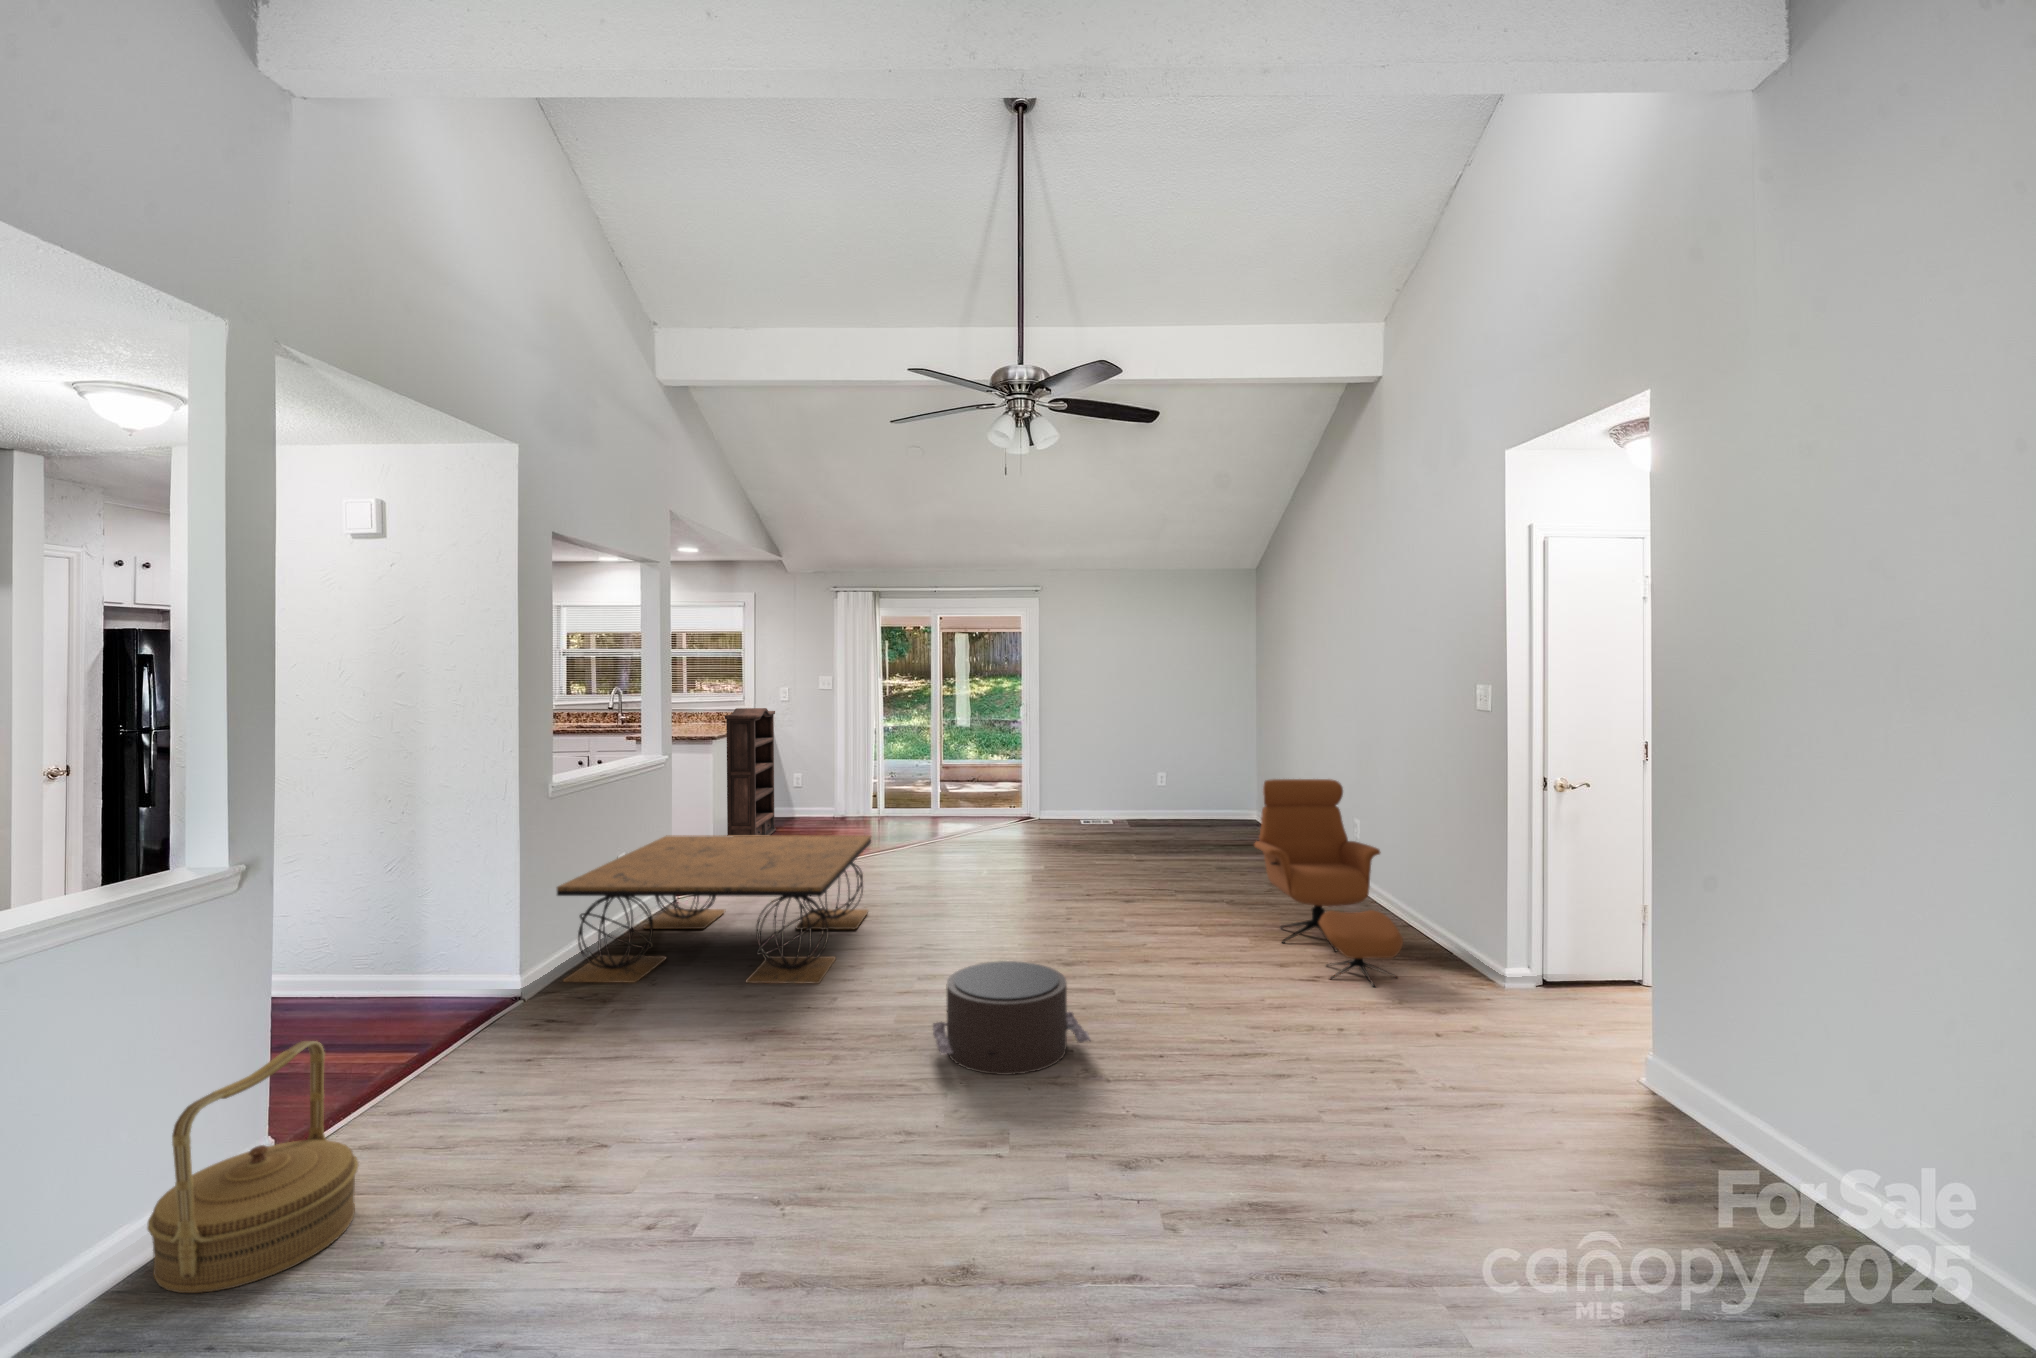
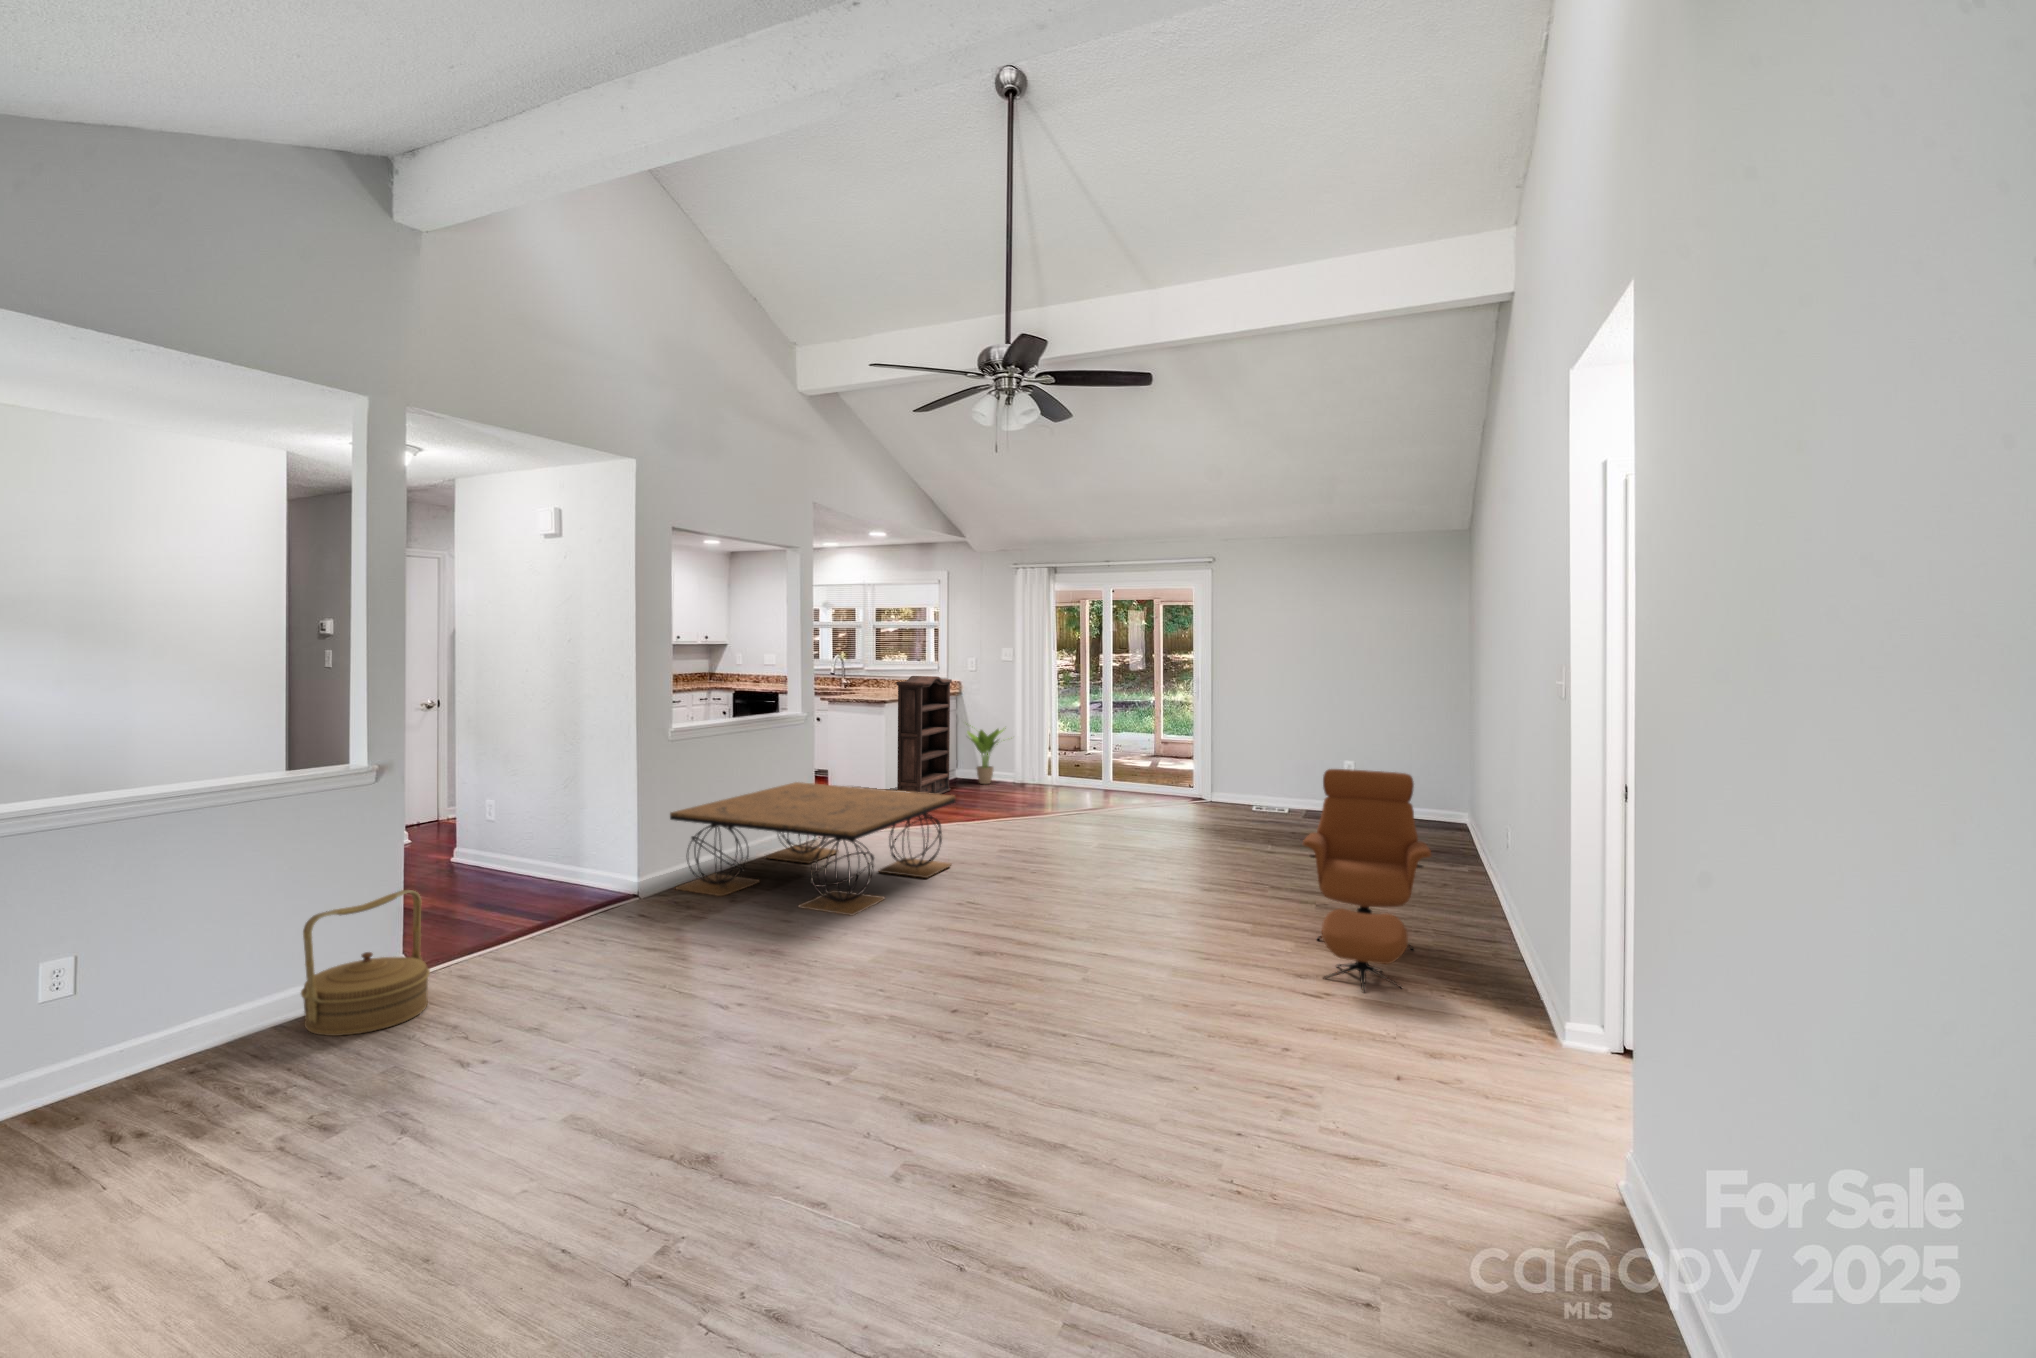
potted plant: none [778,752,837,821] -> present [968,728,1006,784]
pouf: present [933,961,1090,1075] -> none [868,910,1011,1007]

